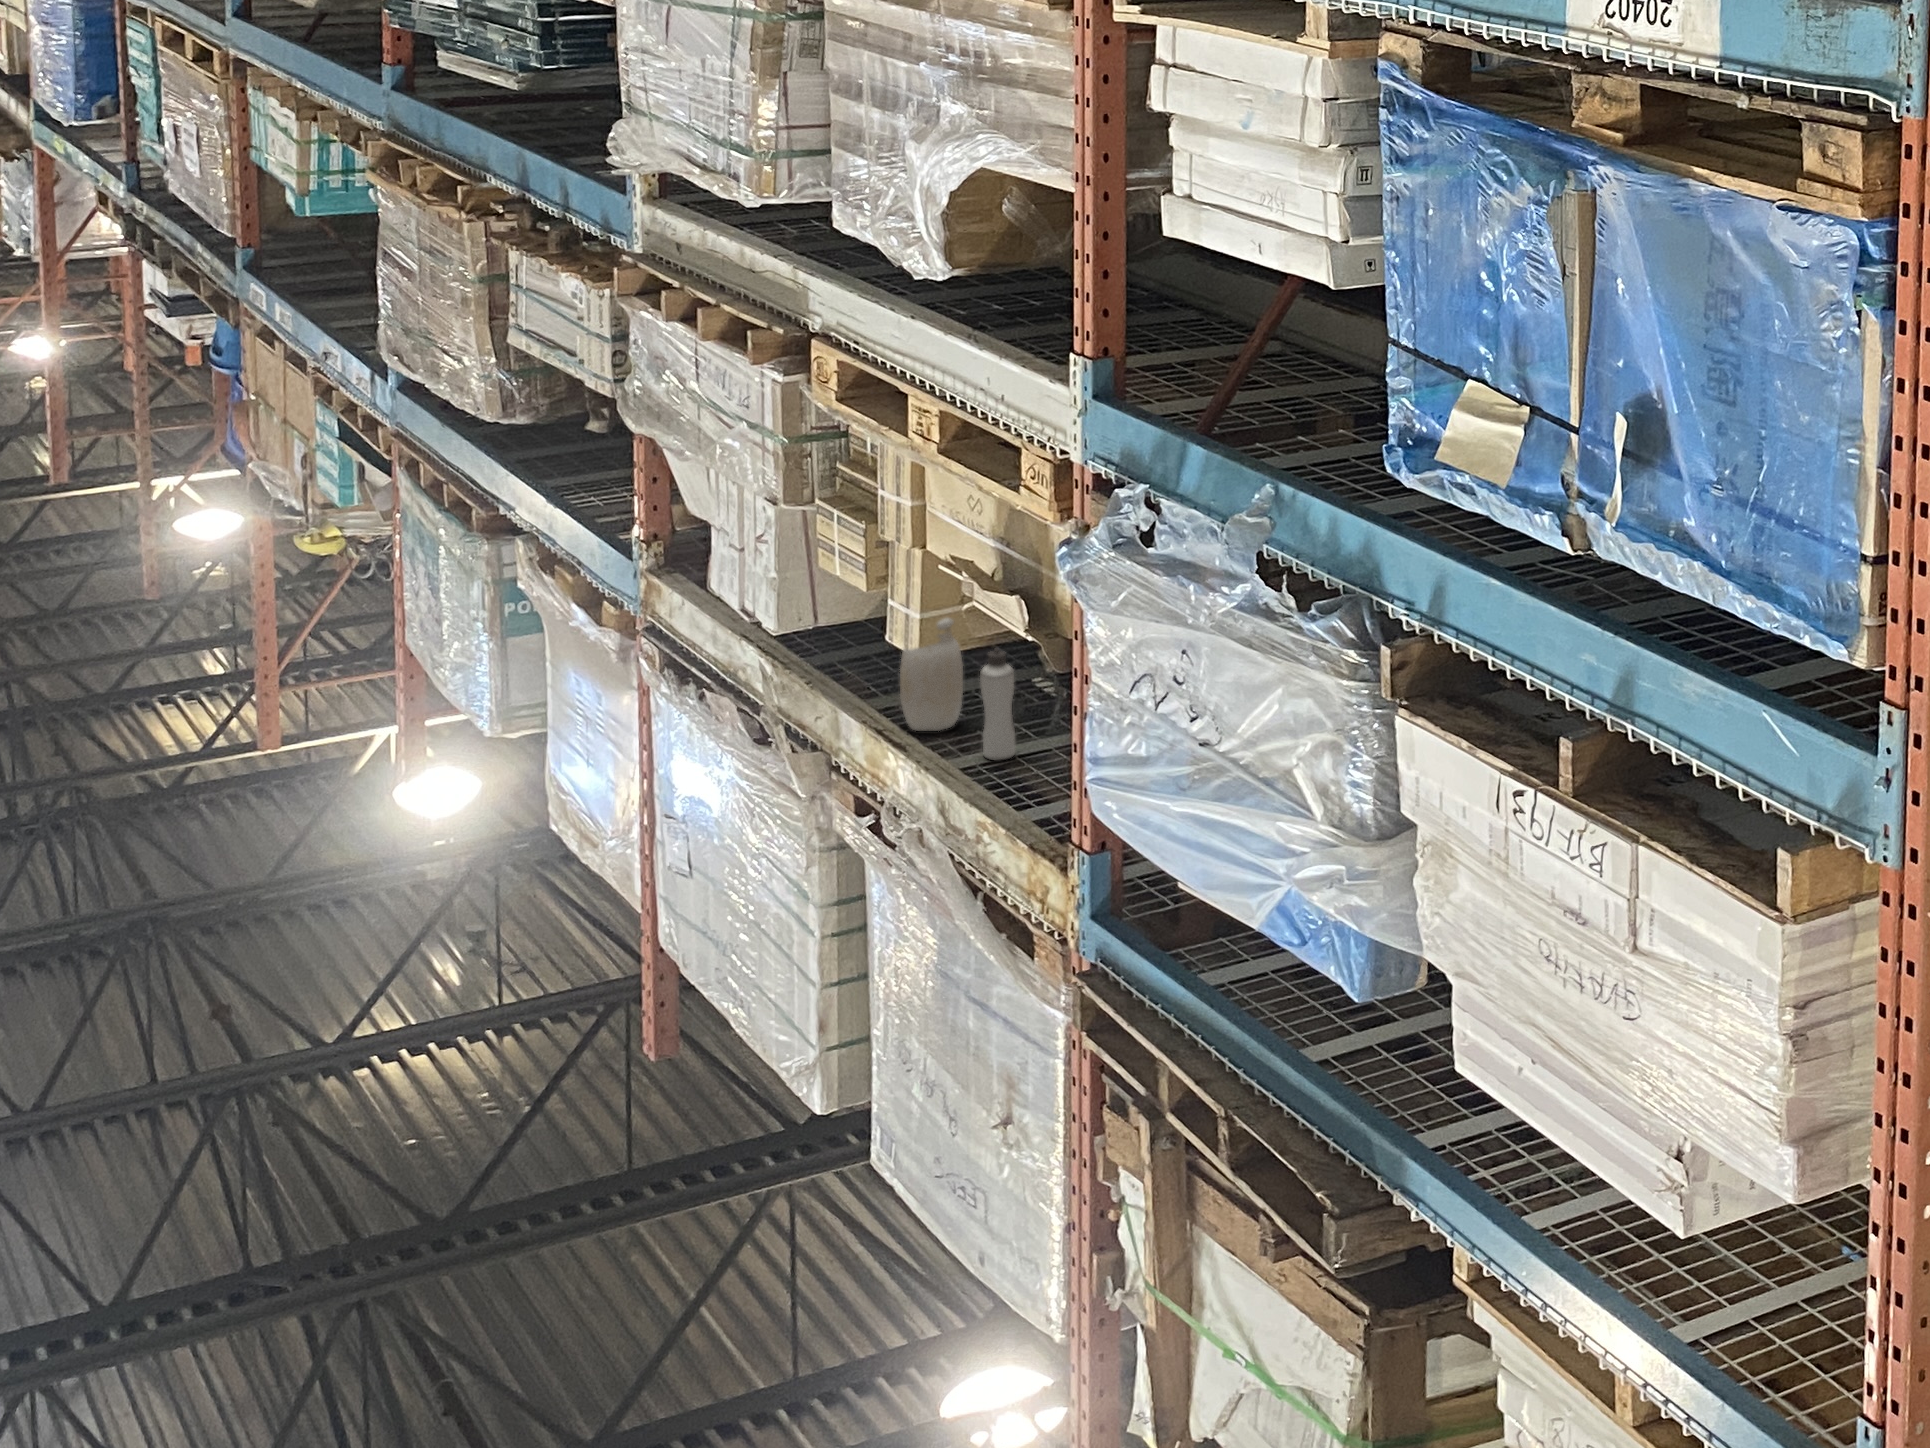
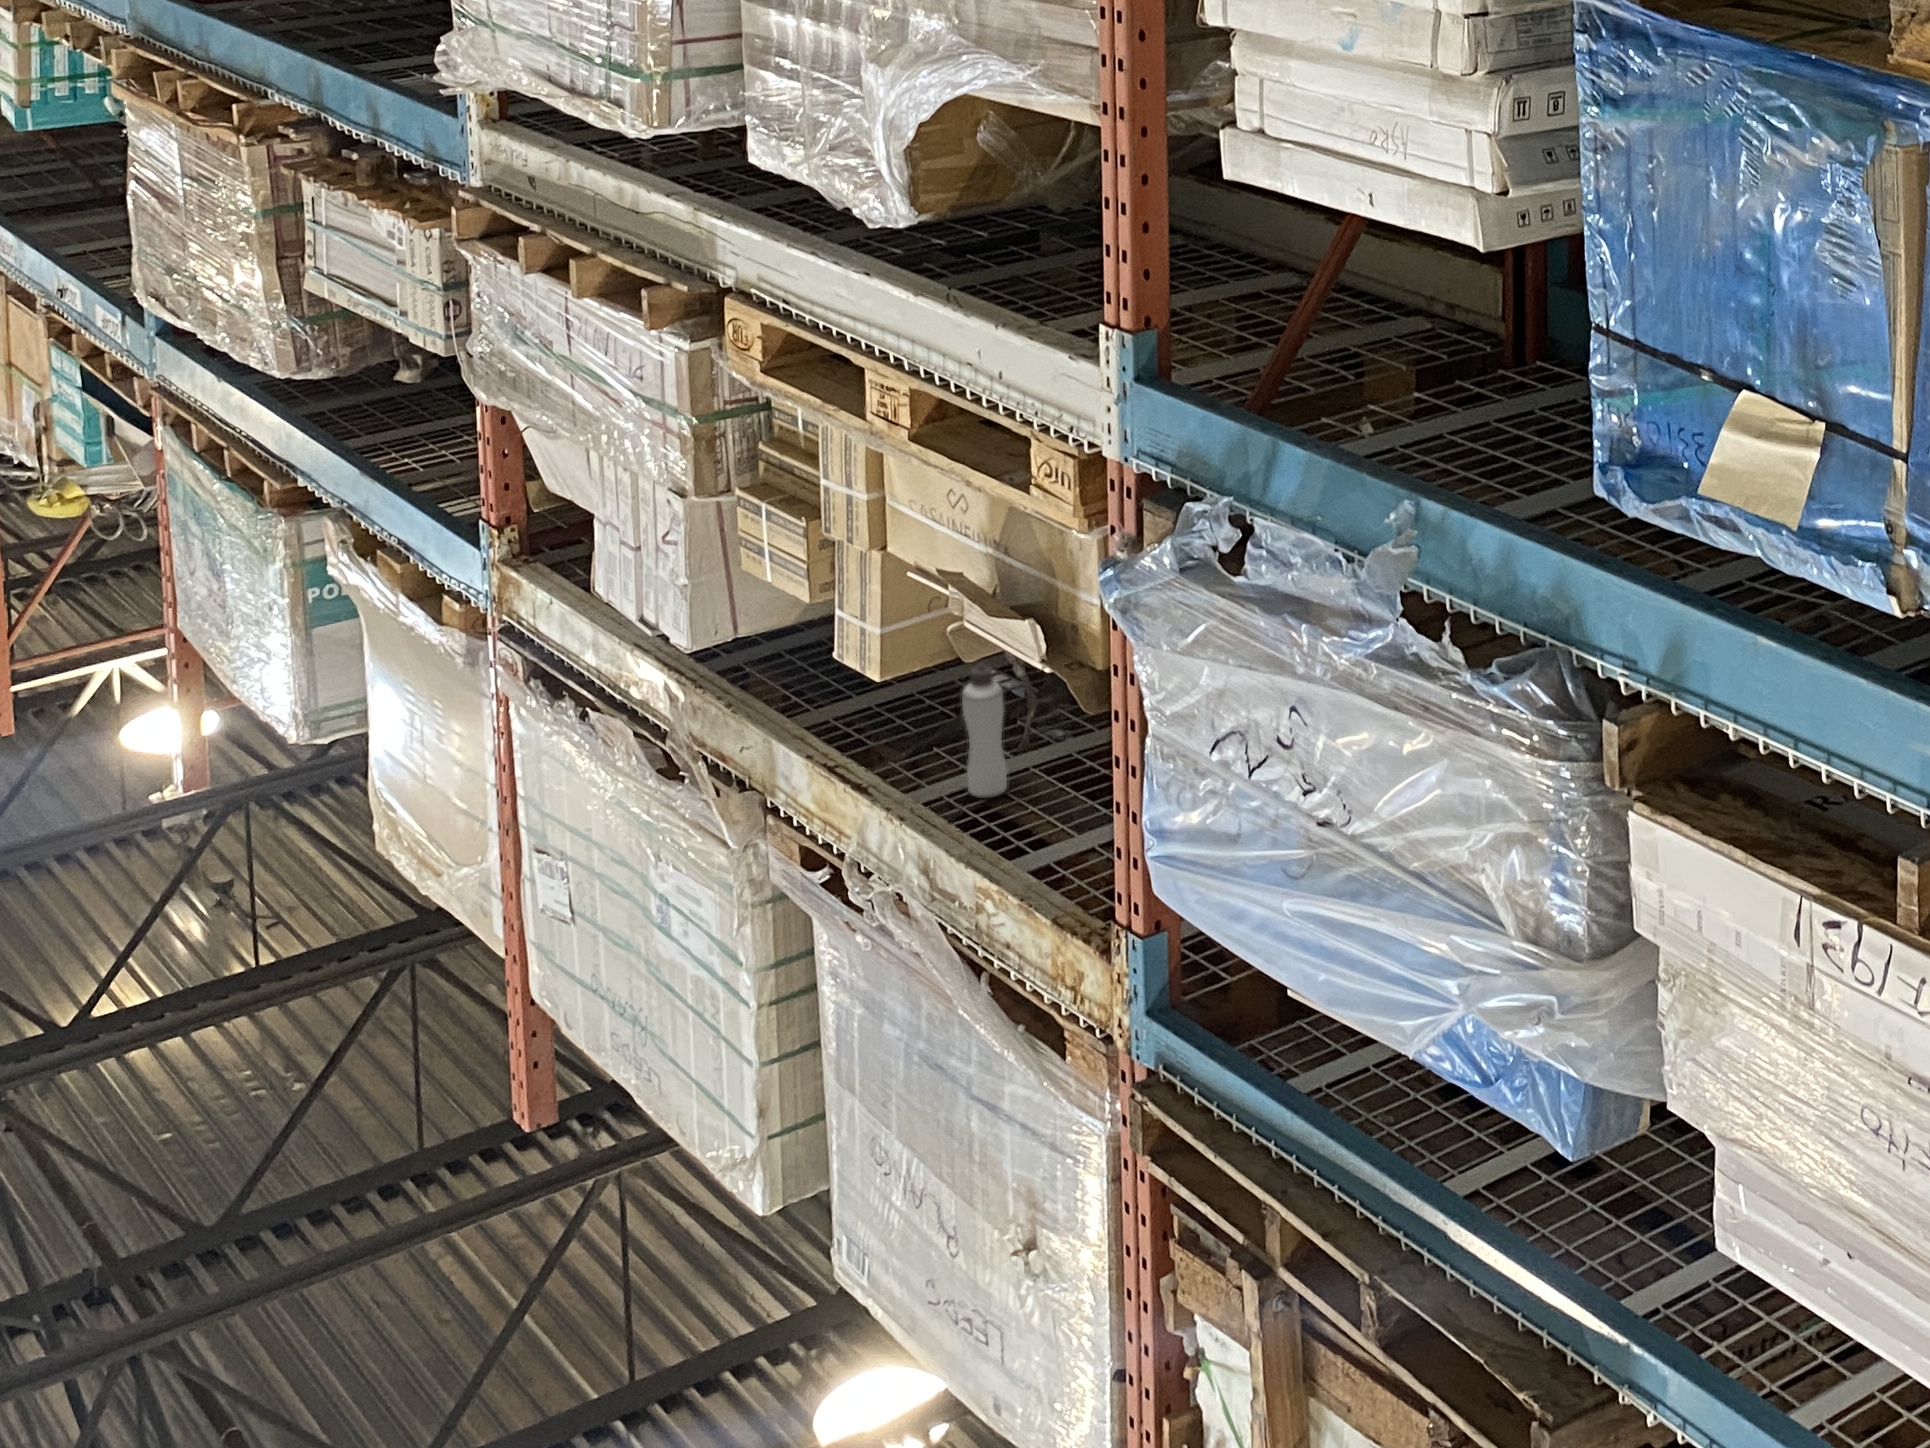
jar: present [900,618,963,731] -> none [855,616,931,763]

